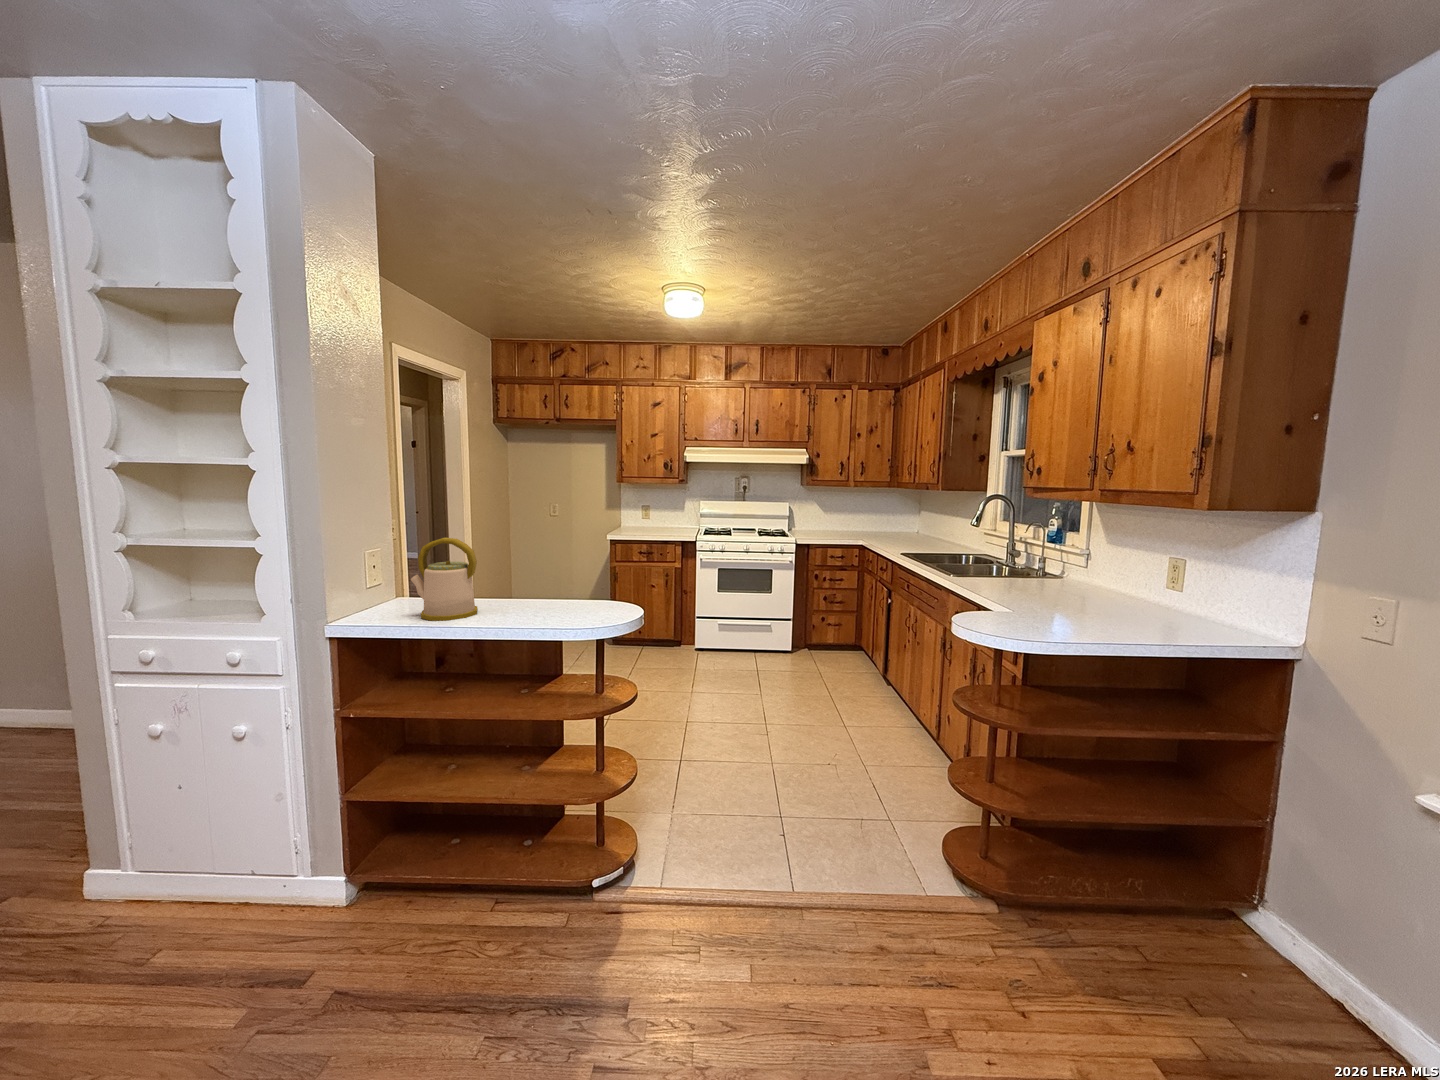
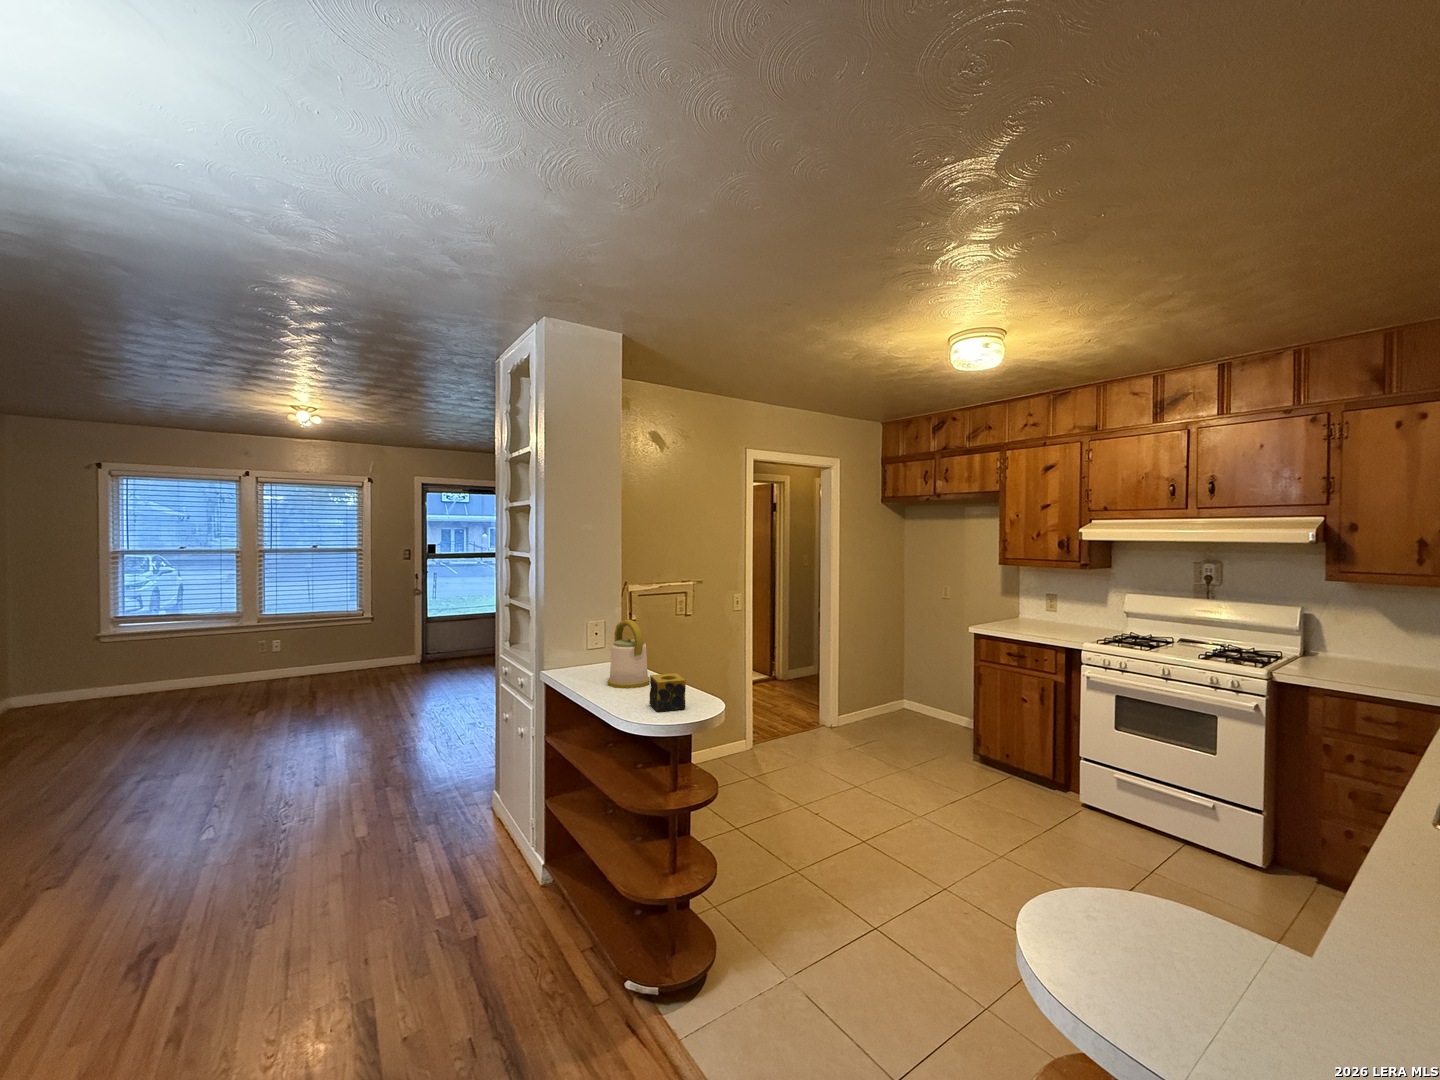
candle: none [542,583,586,622] -> present [649,673,686,712]

